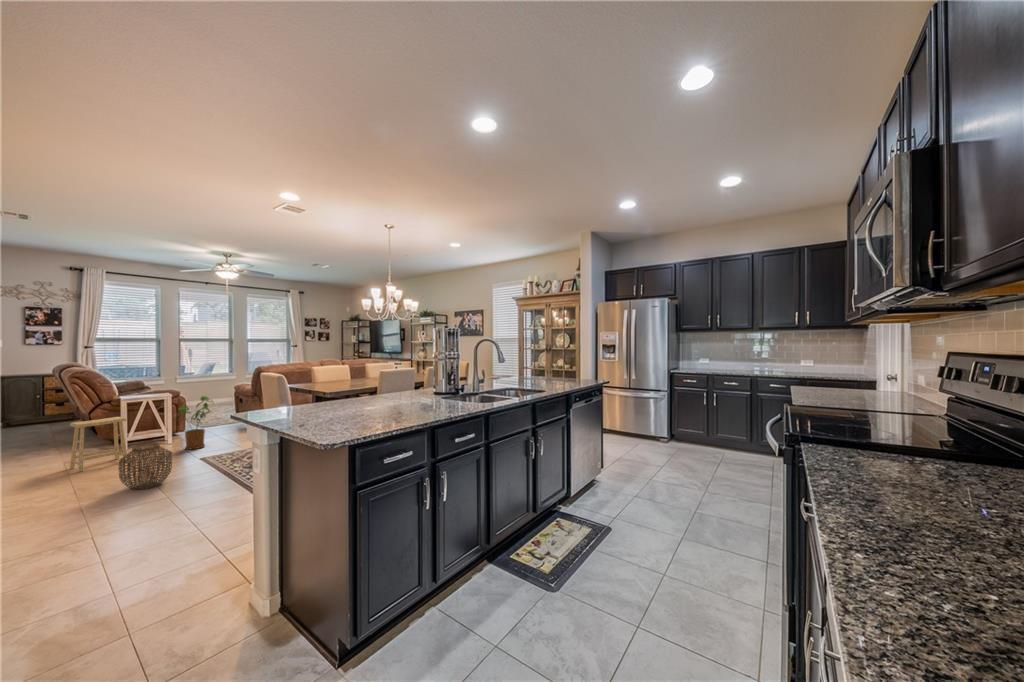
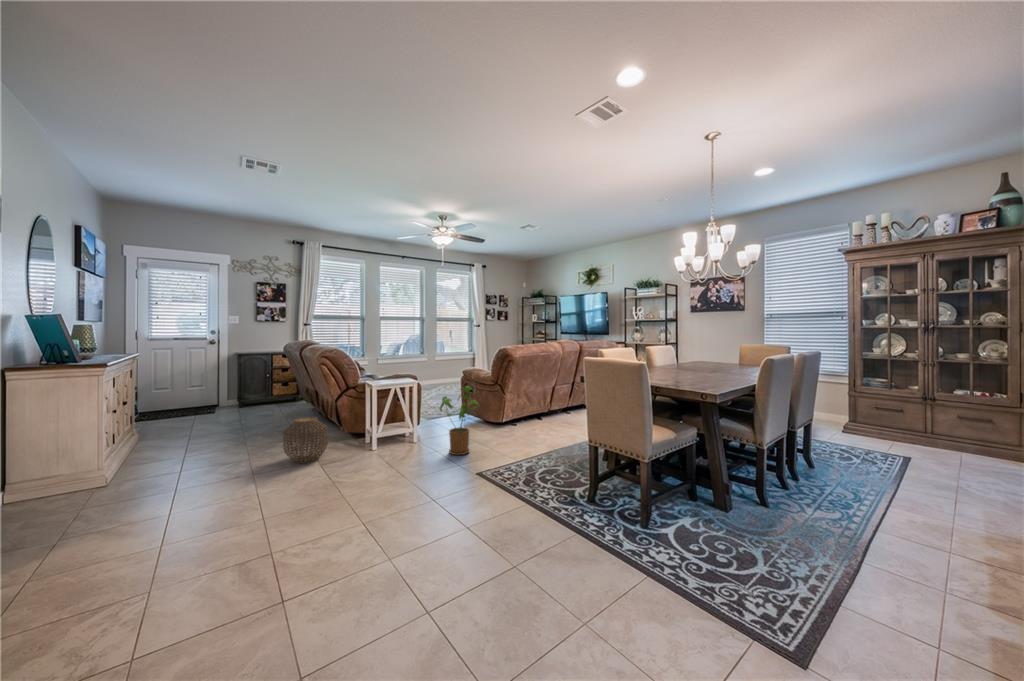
footstool: present [70,417,127,472] -> none [345,410,402,485]
woven basket: present [119,444,172,490] -> present [283,417,328,463]

